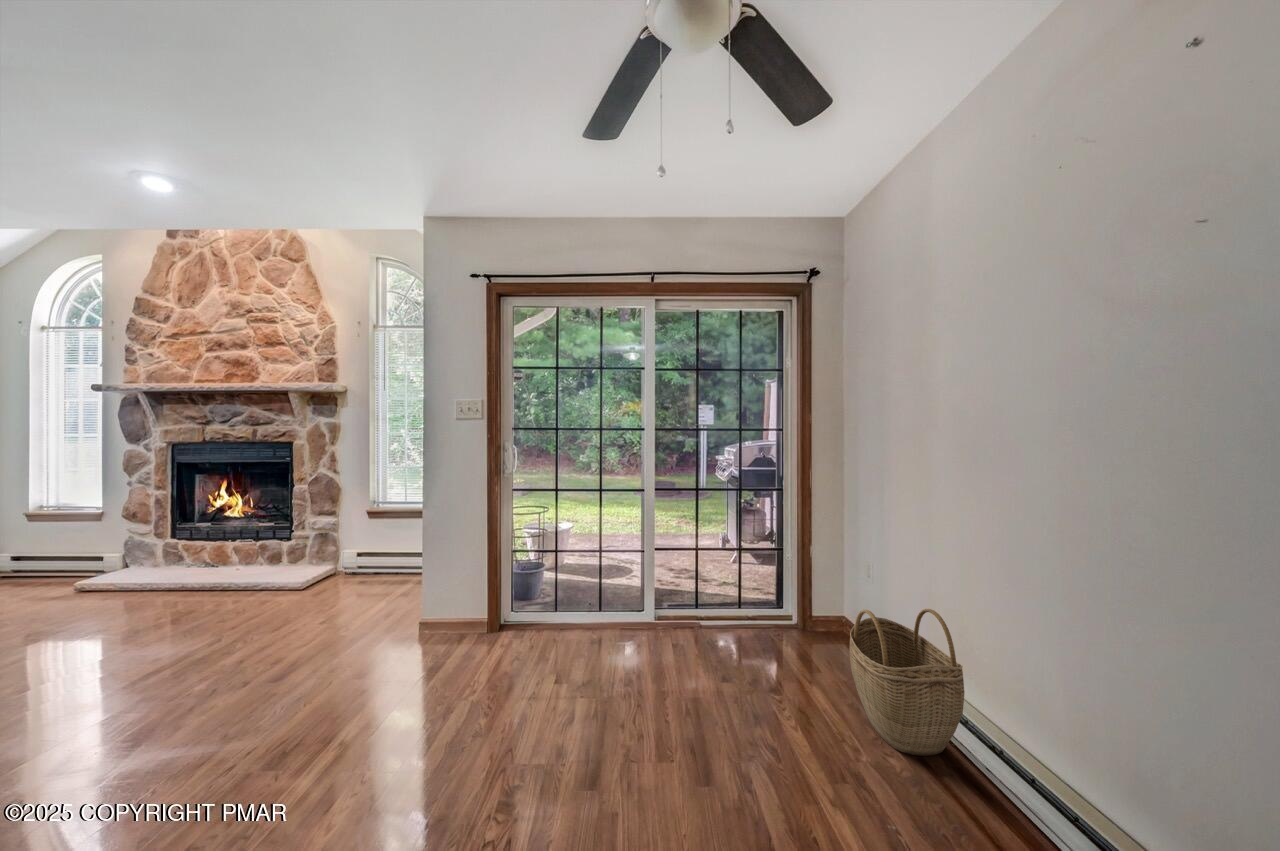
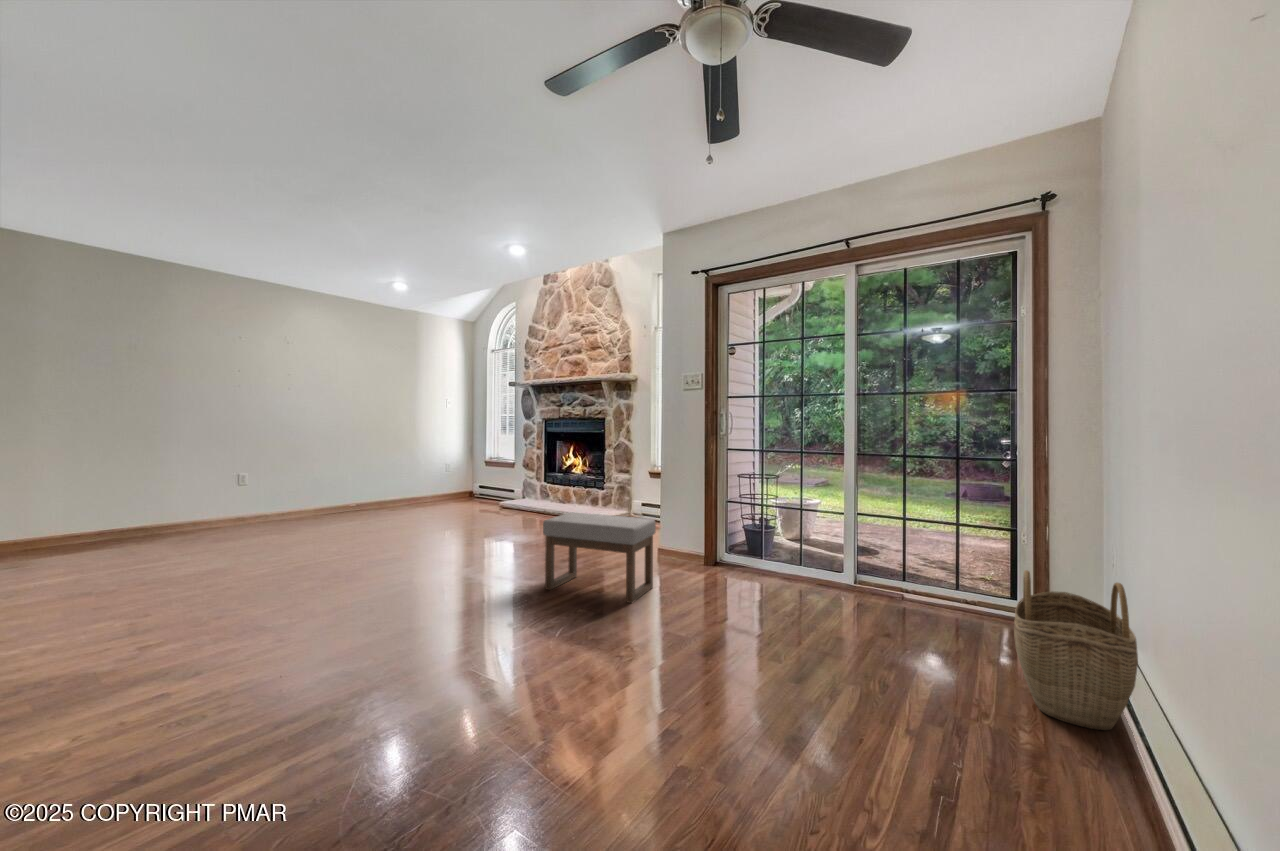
ottoman: none [204,606,425,784] -> present [543,512,656,603]

